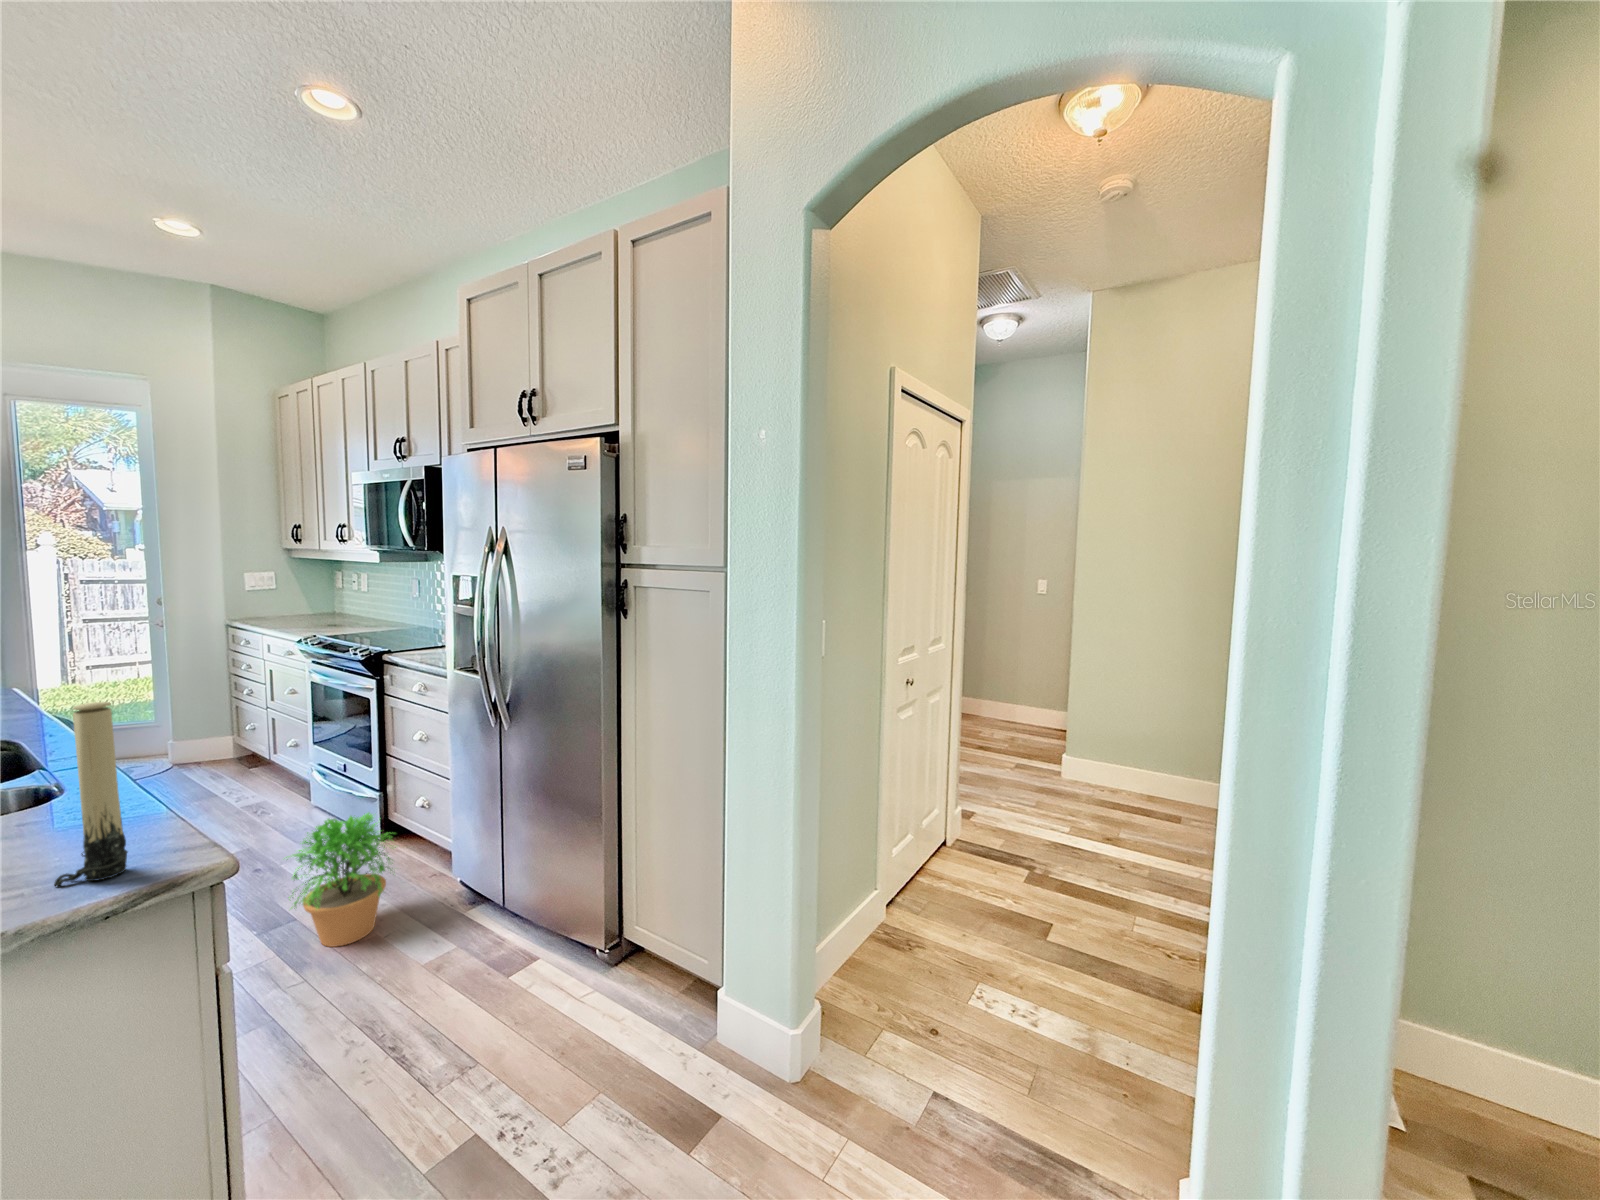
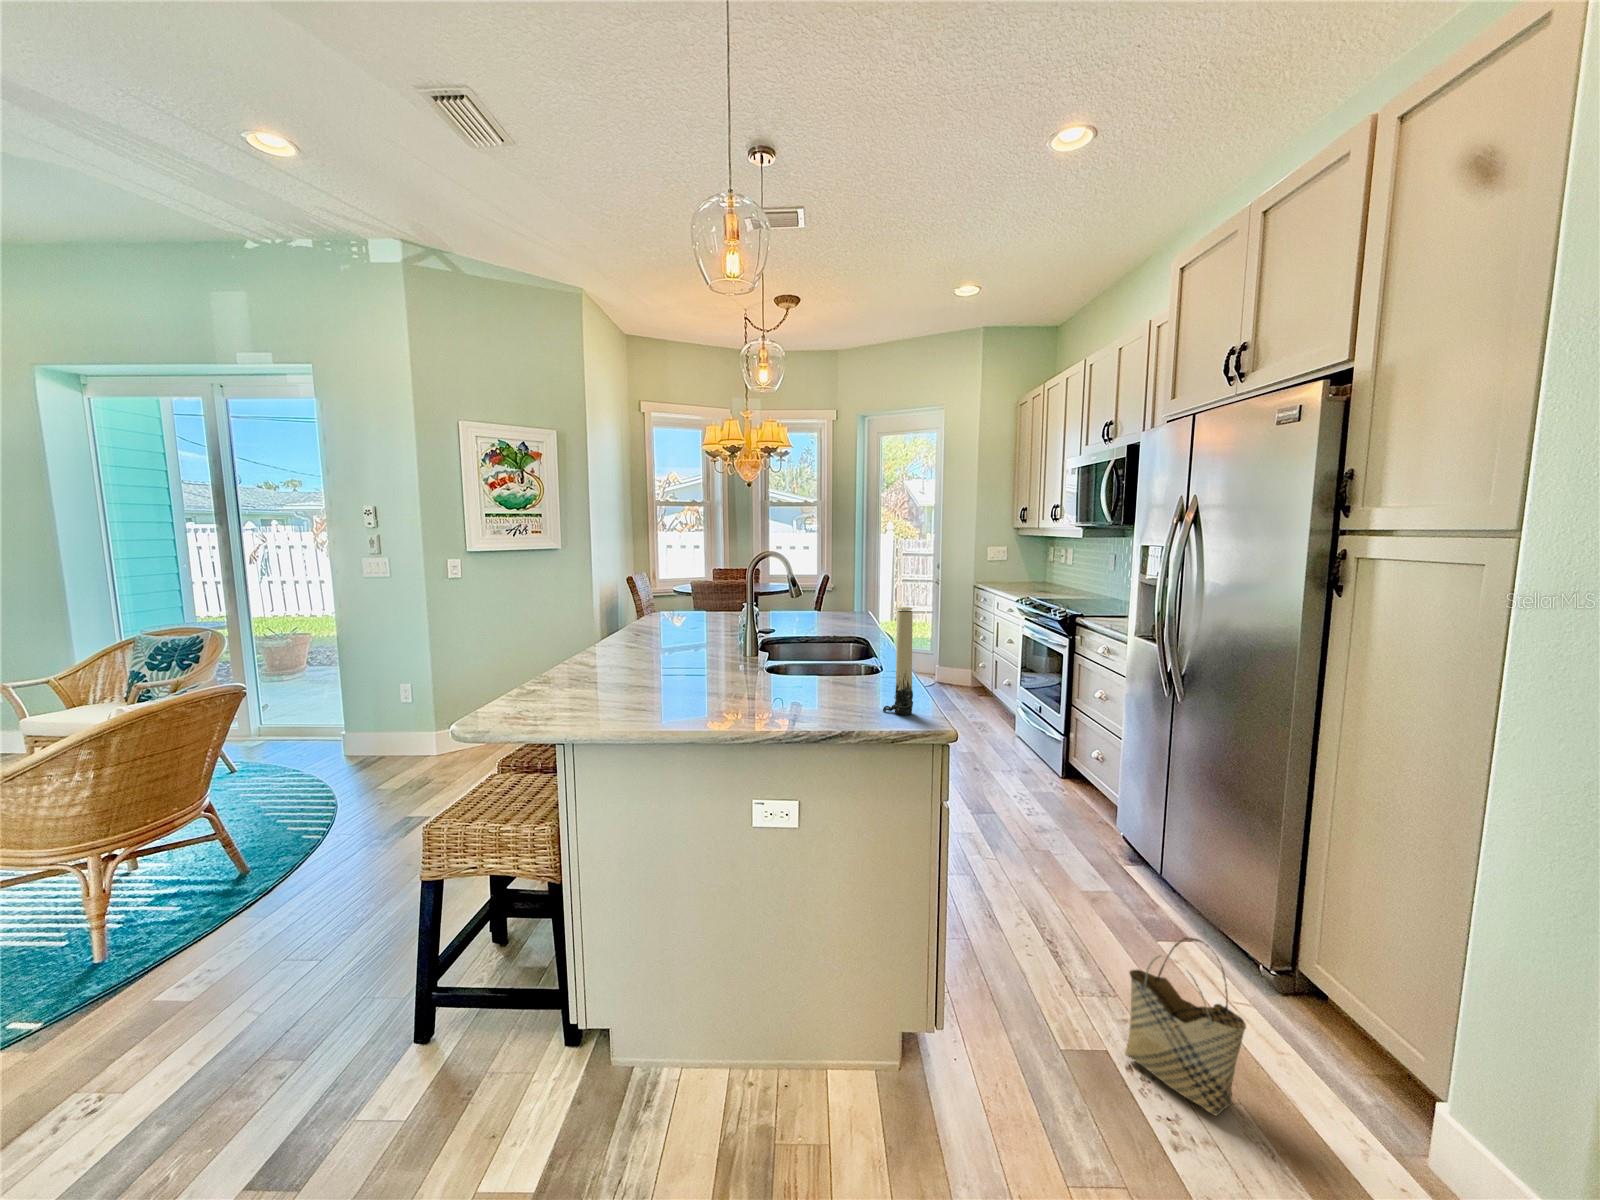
potted plant: present [286,813,396,947] -> none [991,742,1074,849]
woven basket: none [490,964,600,1128] -> present [1125,938,1246,1115]

